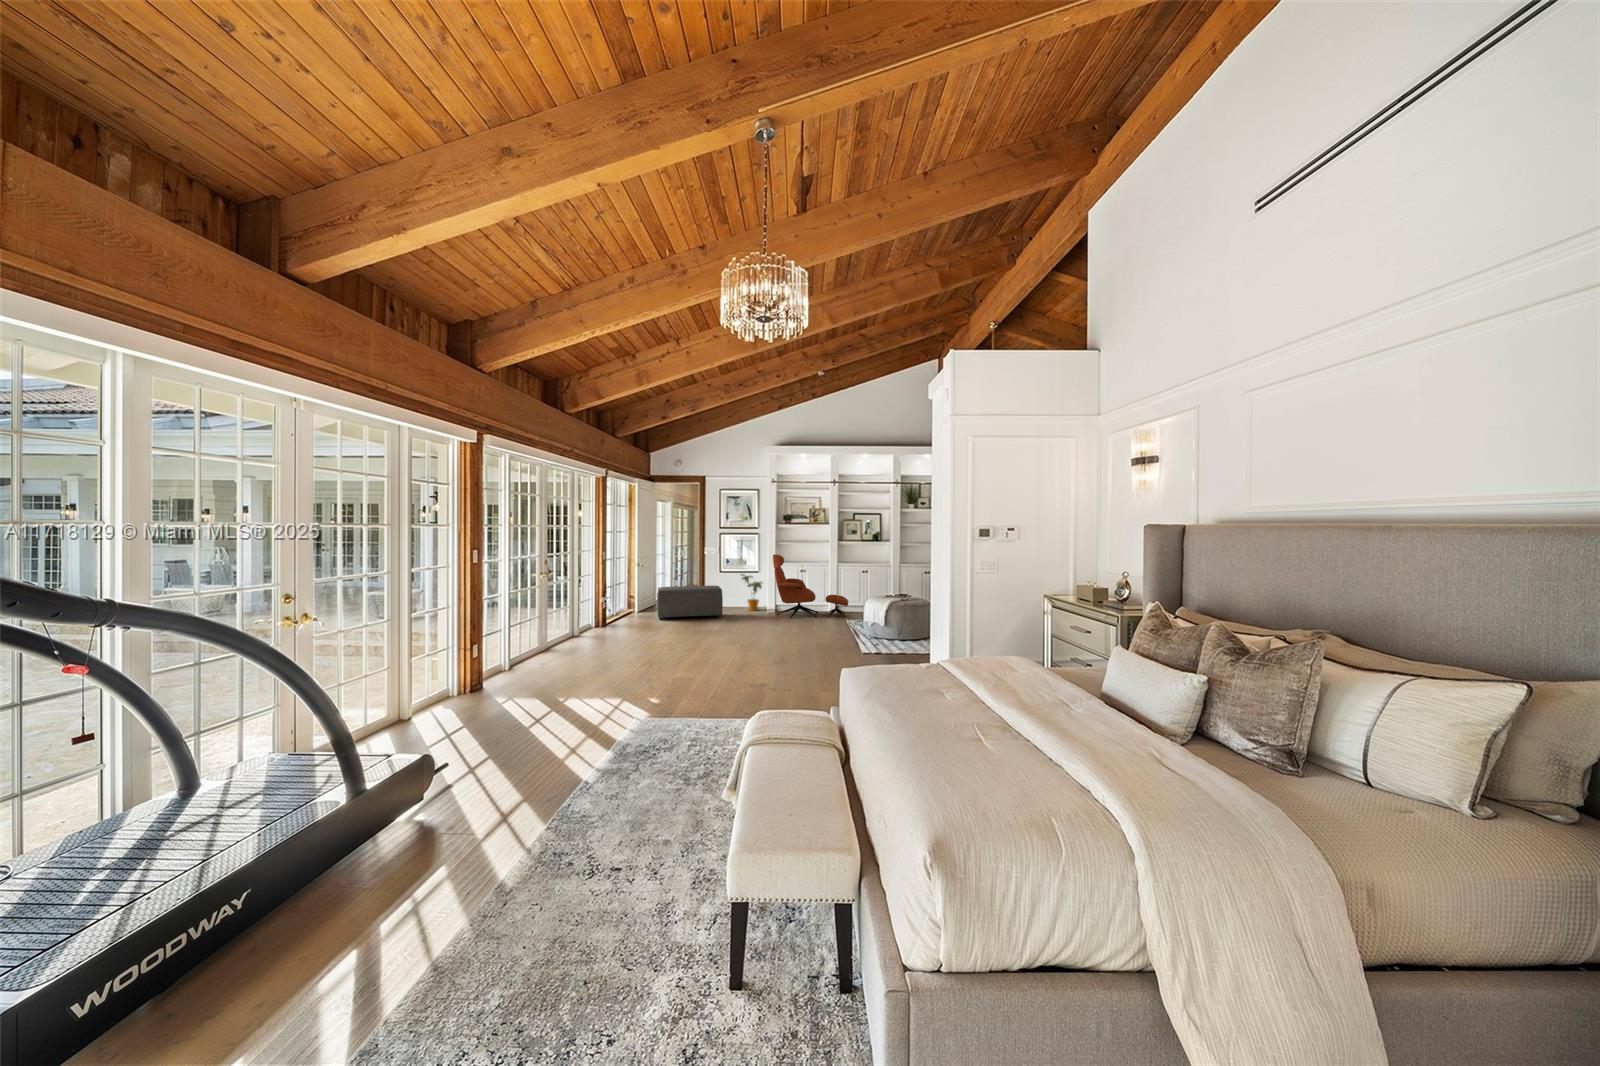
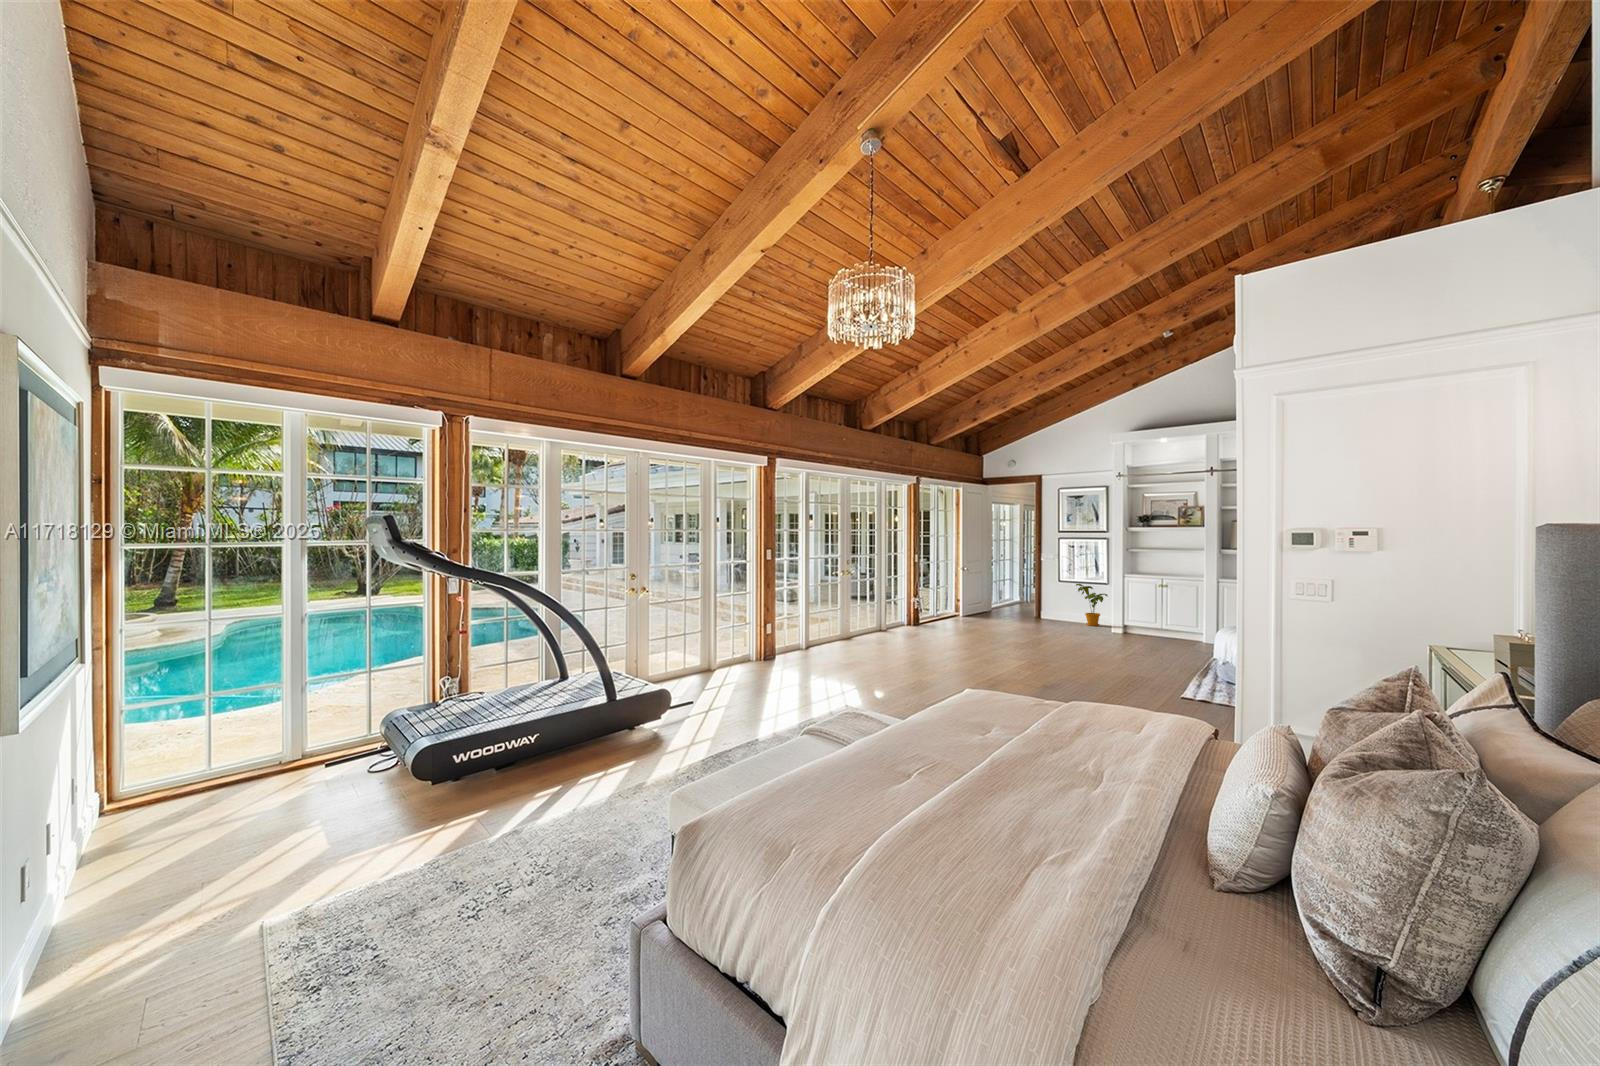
lounge chair: present [773,554,848,618] -> none [1108,562,1214,642]
ottoman: present [657,585,723,620] -> none [975,594,1047,630]

